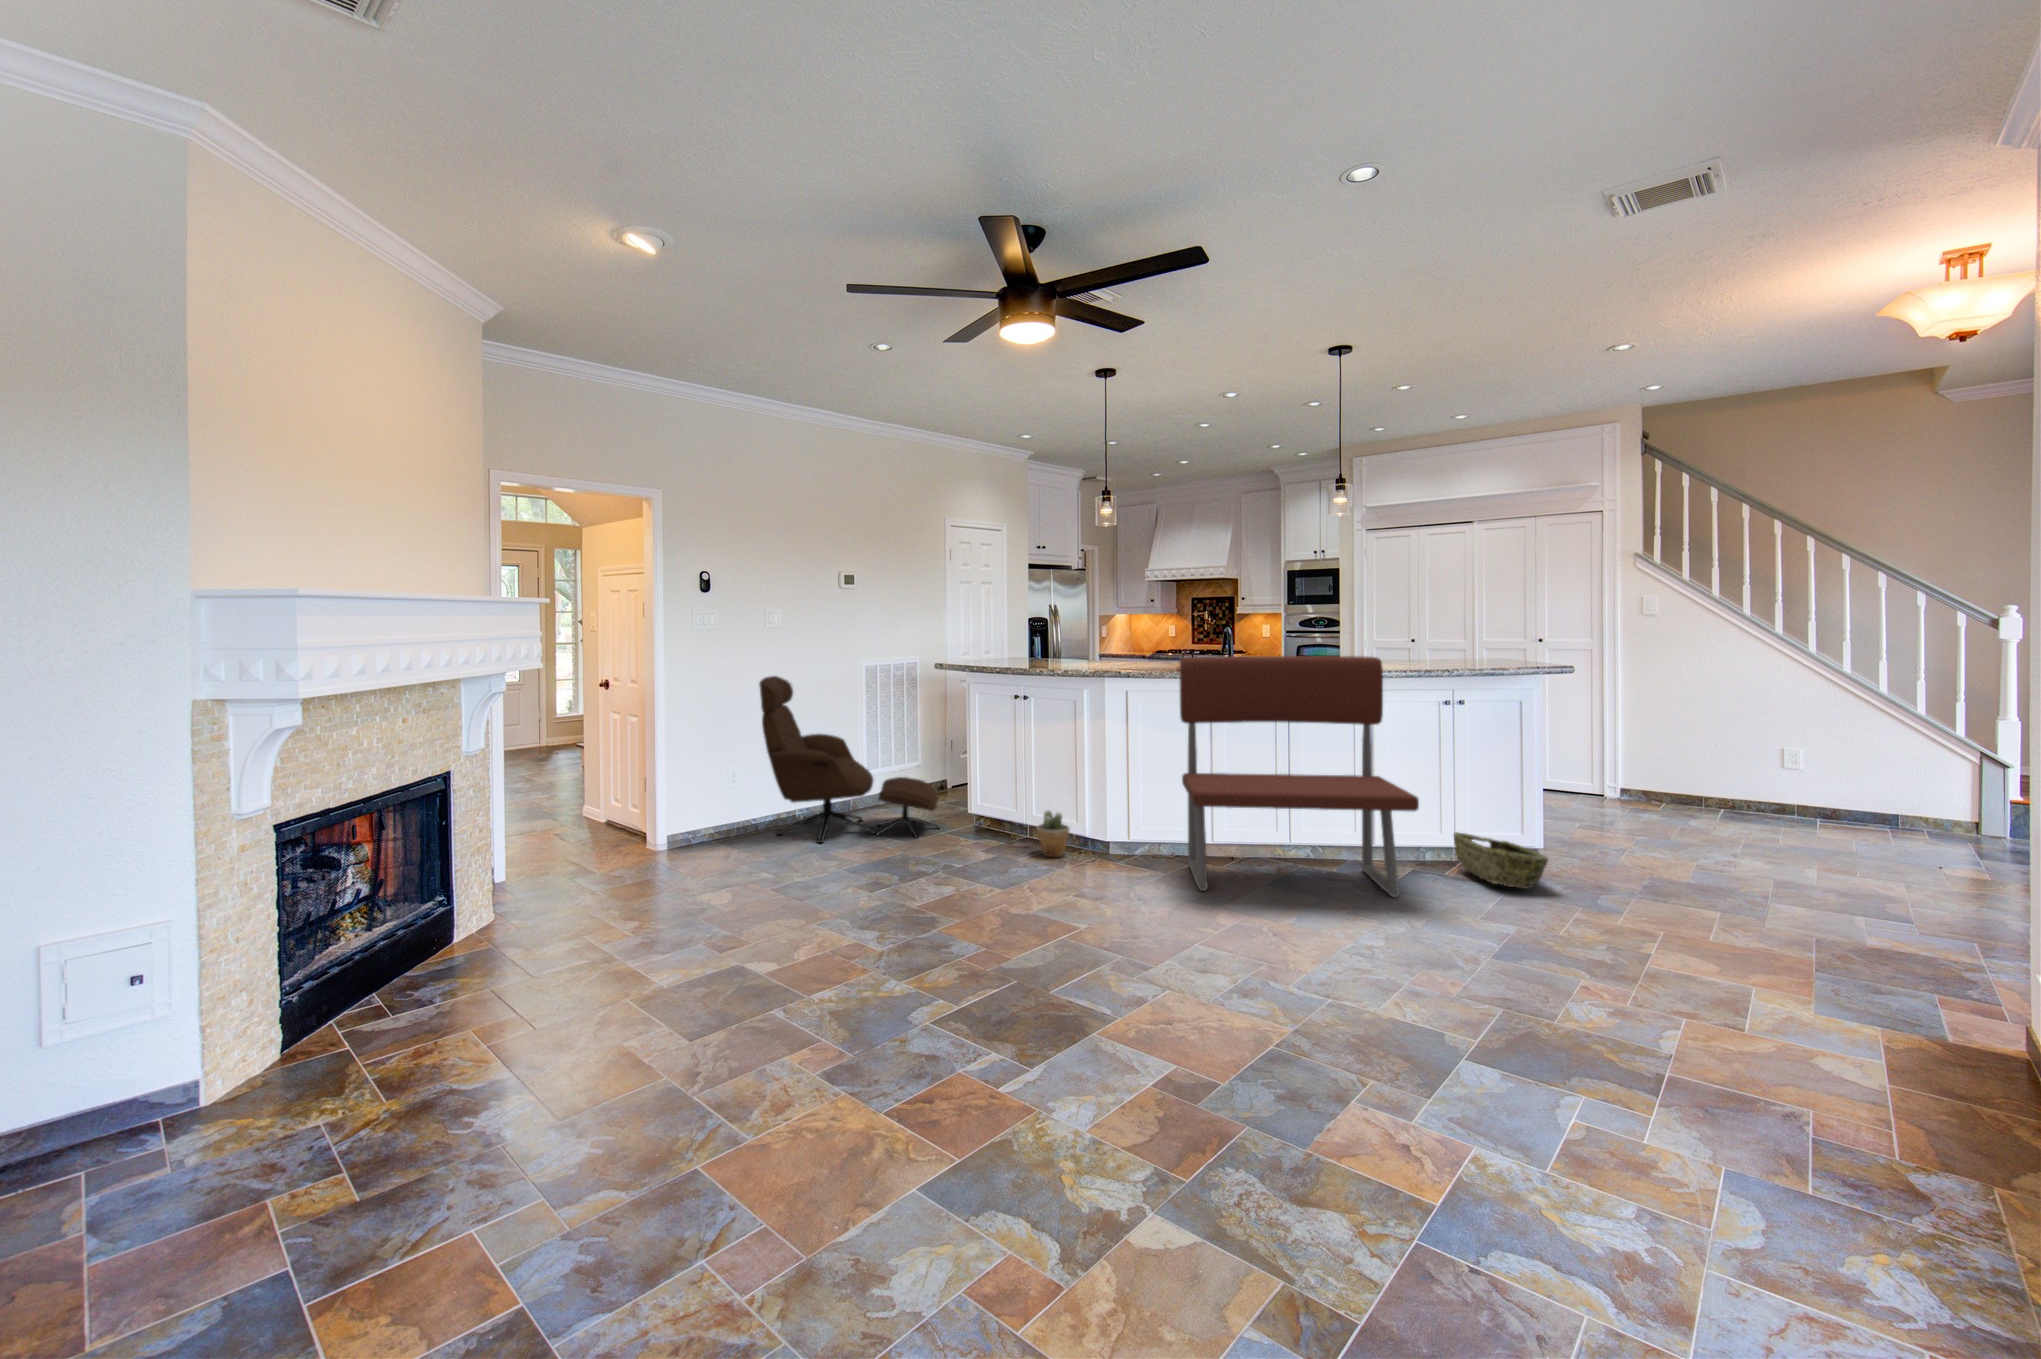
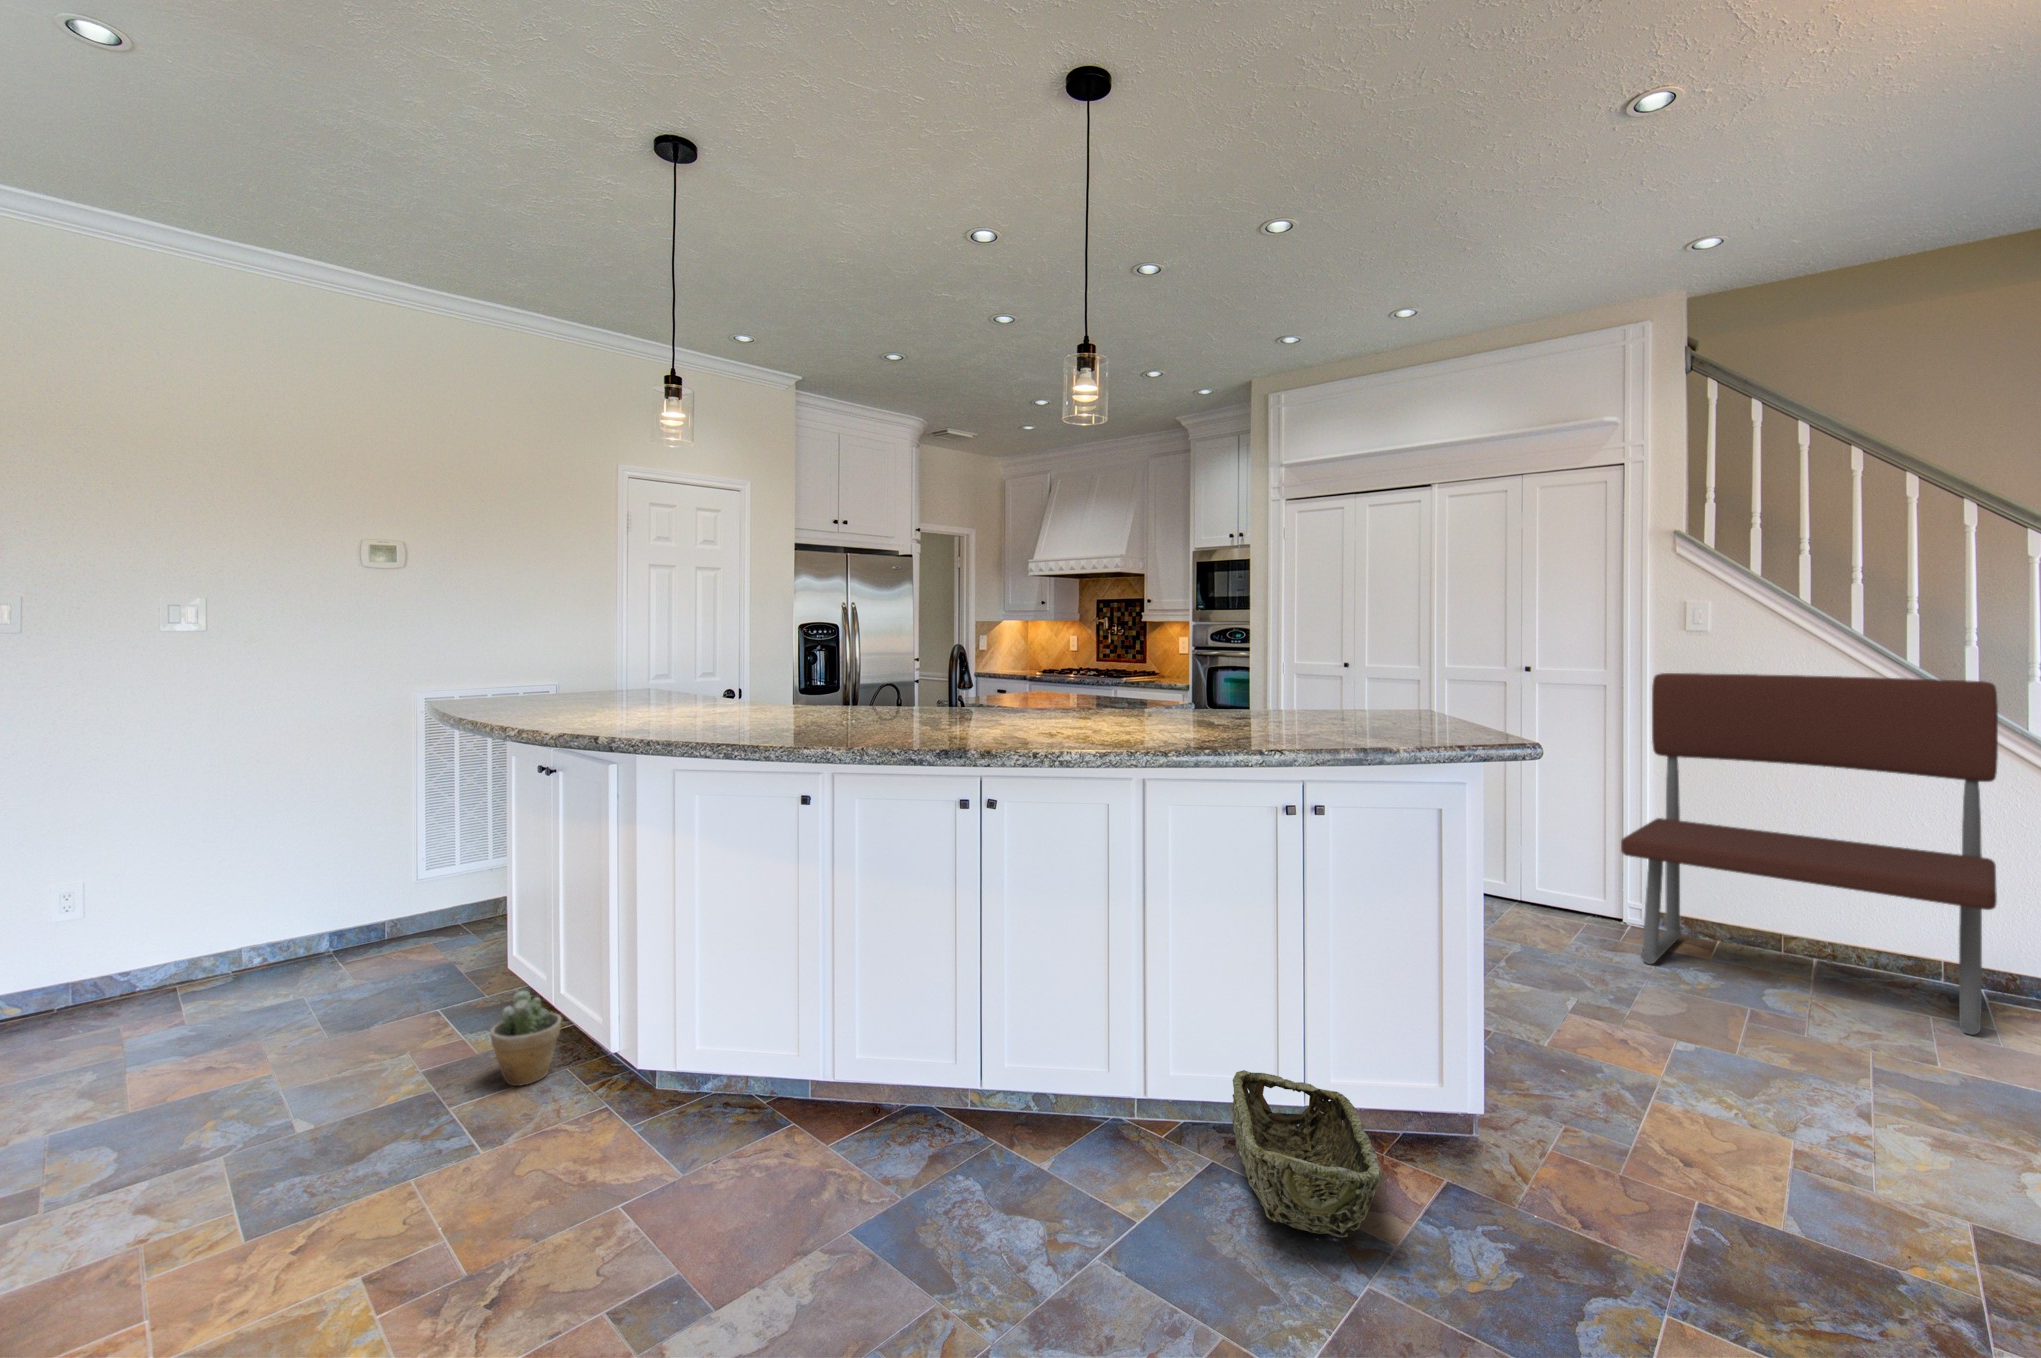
bench: present [1180,656,1419,897] -> present [1621,673,1998,1035]
lounge chair: present [759,676,939,843] -> none [80,725,470,1033]

